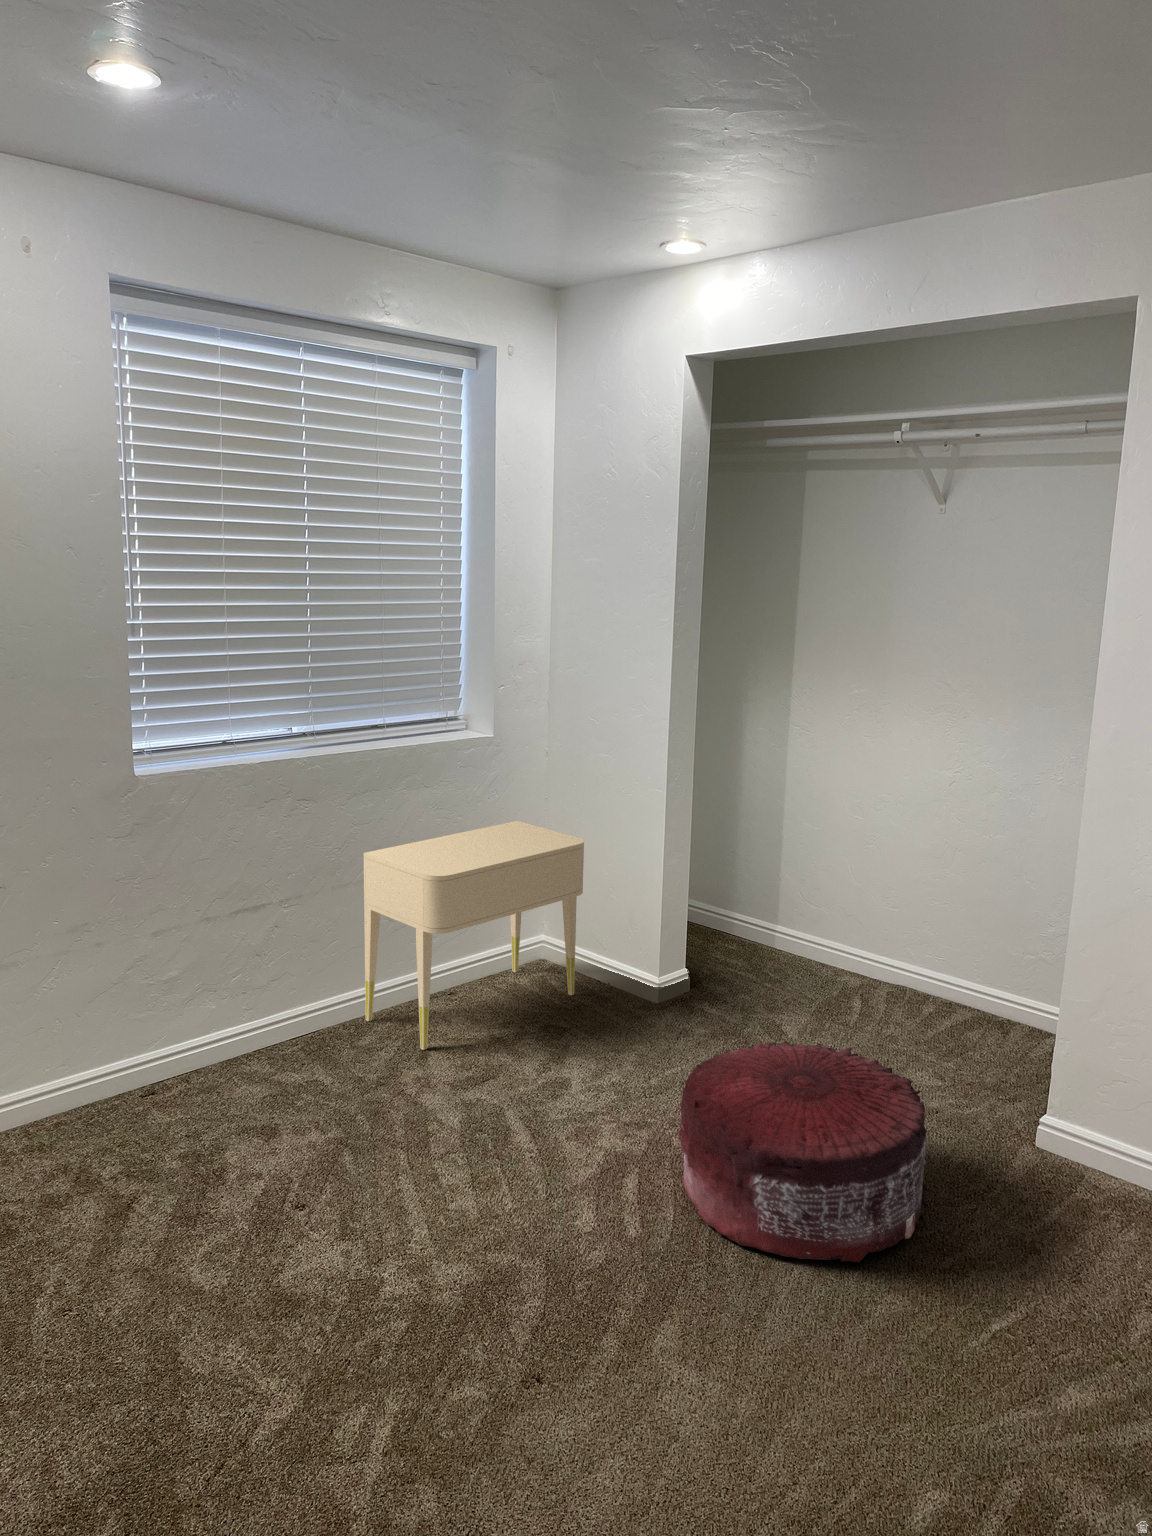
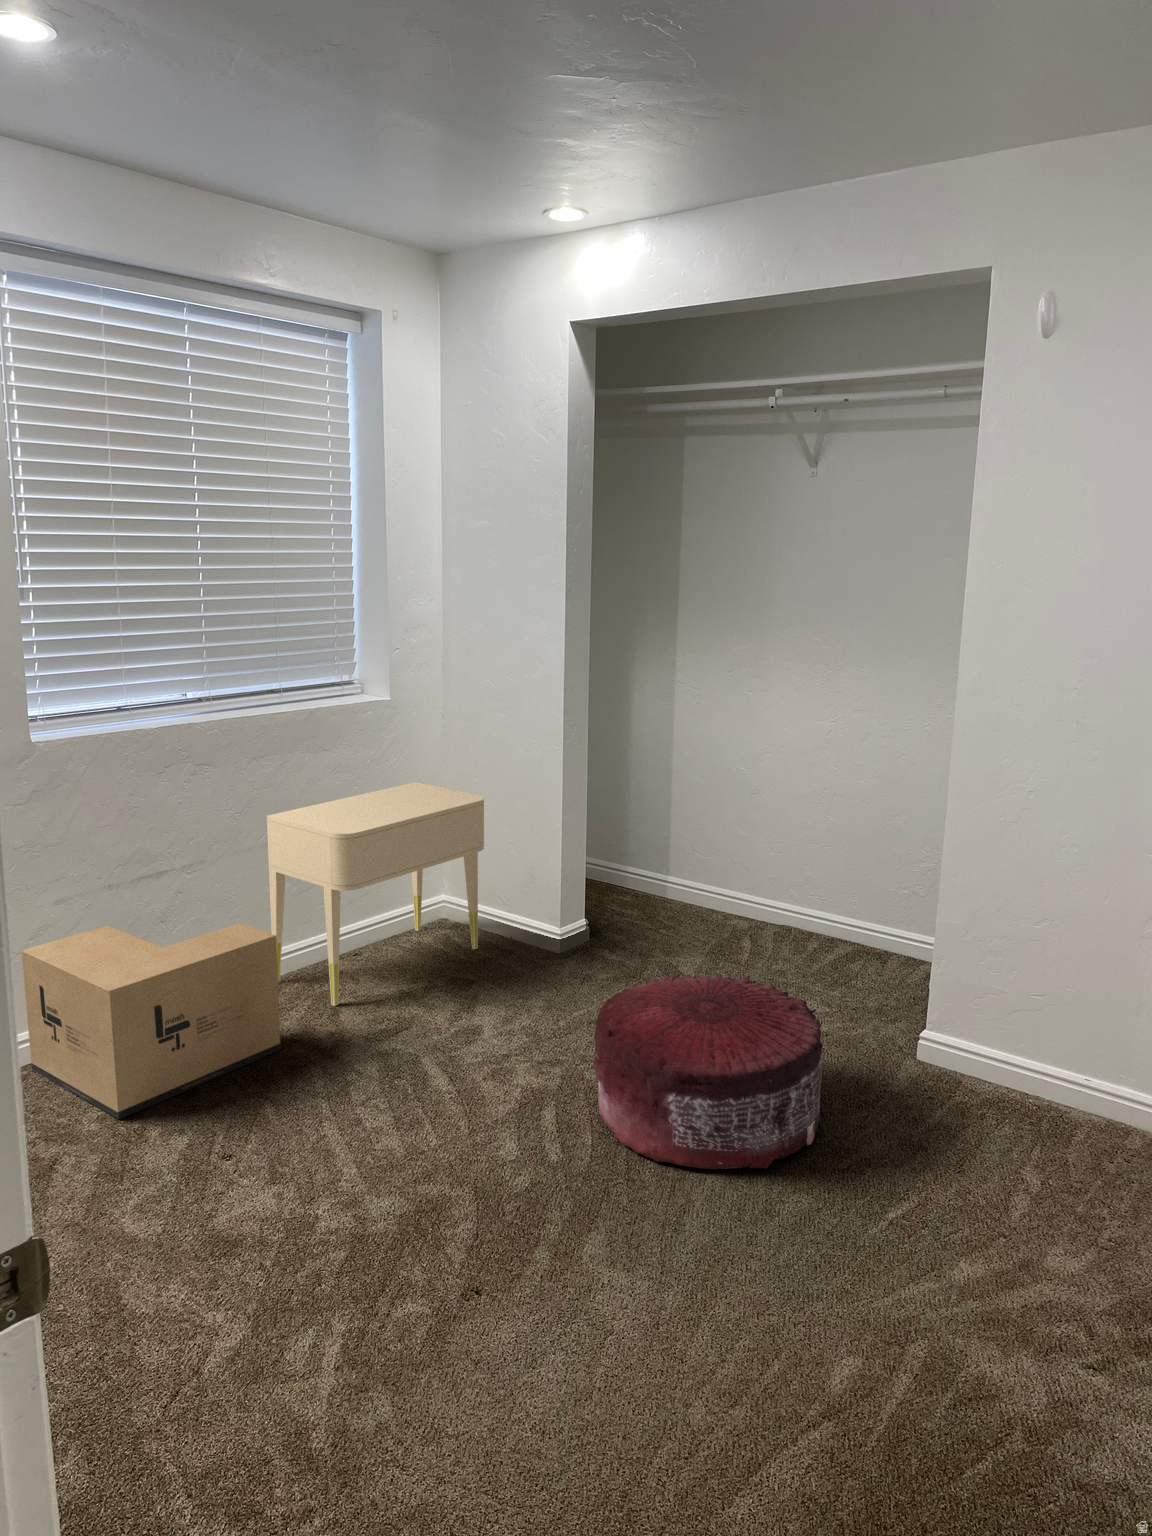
cardboard box: none [116,960,365,1159] -> present [21,923,281,1119]

